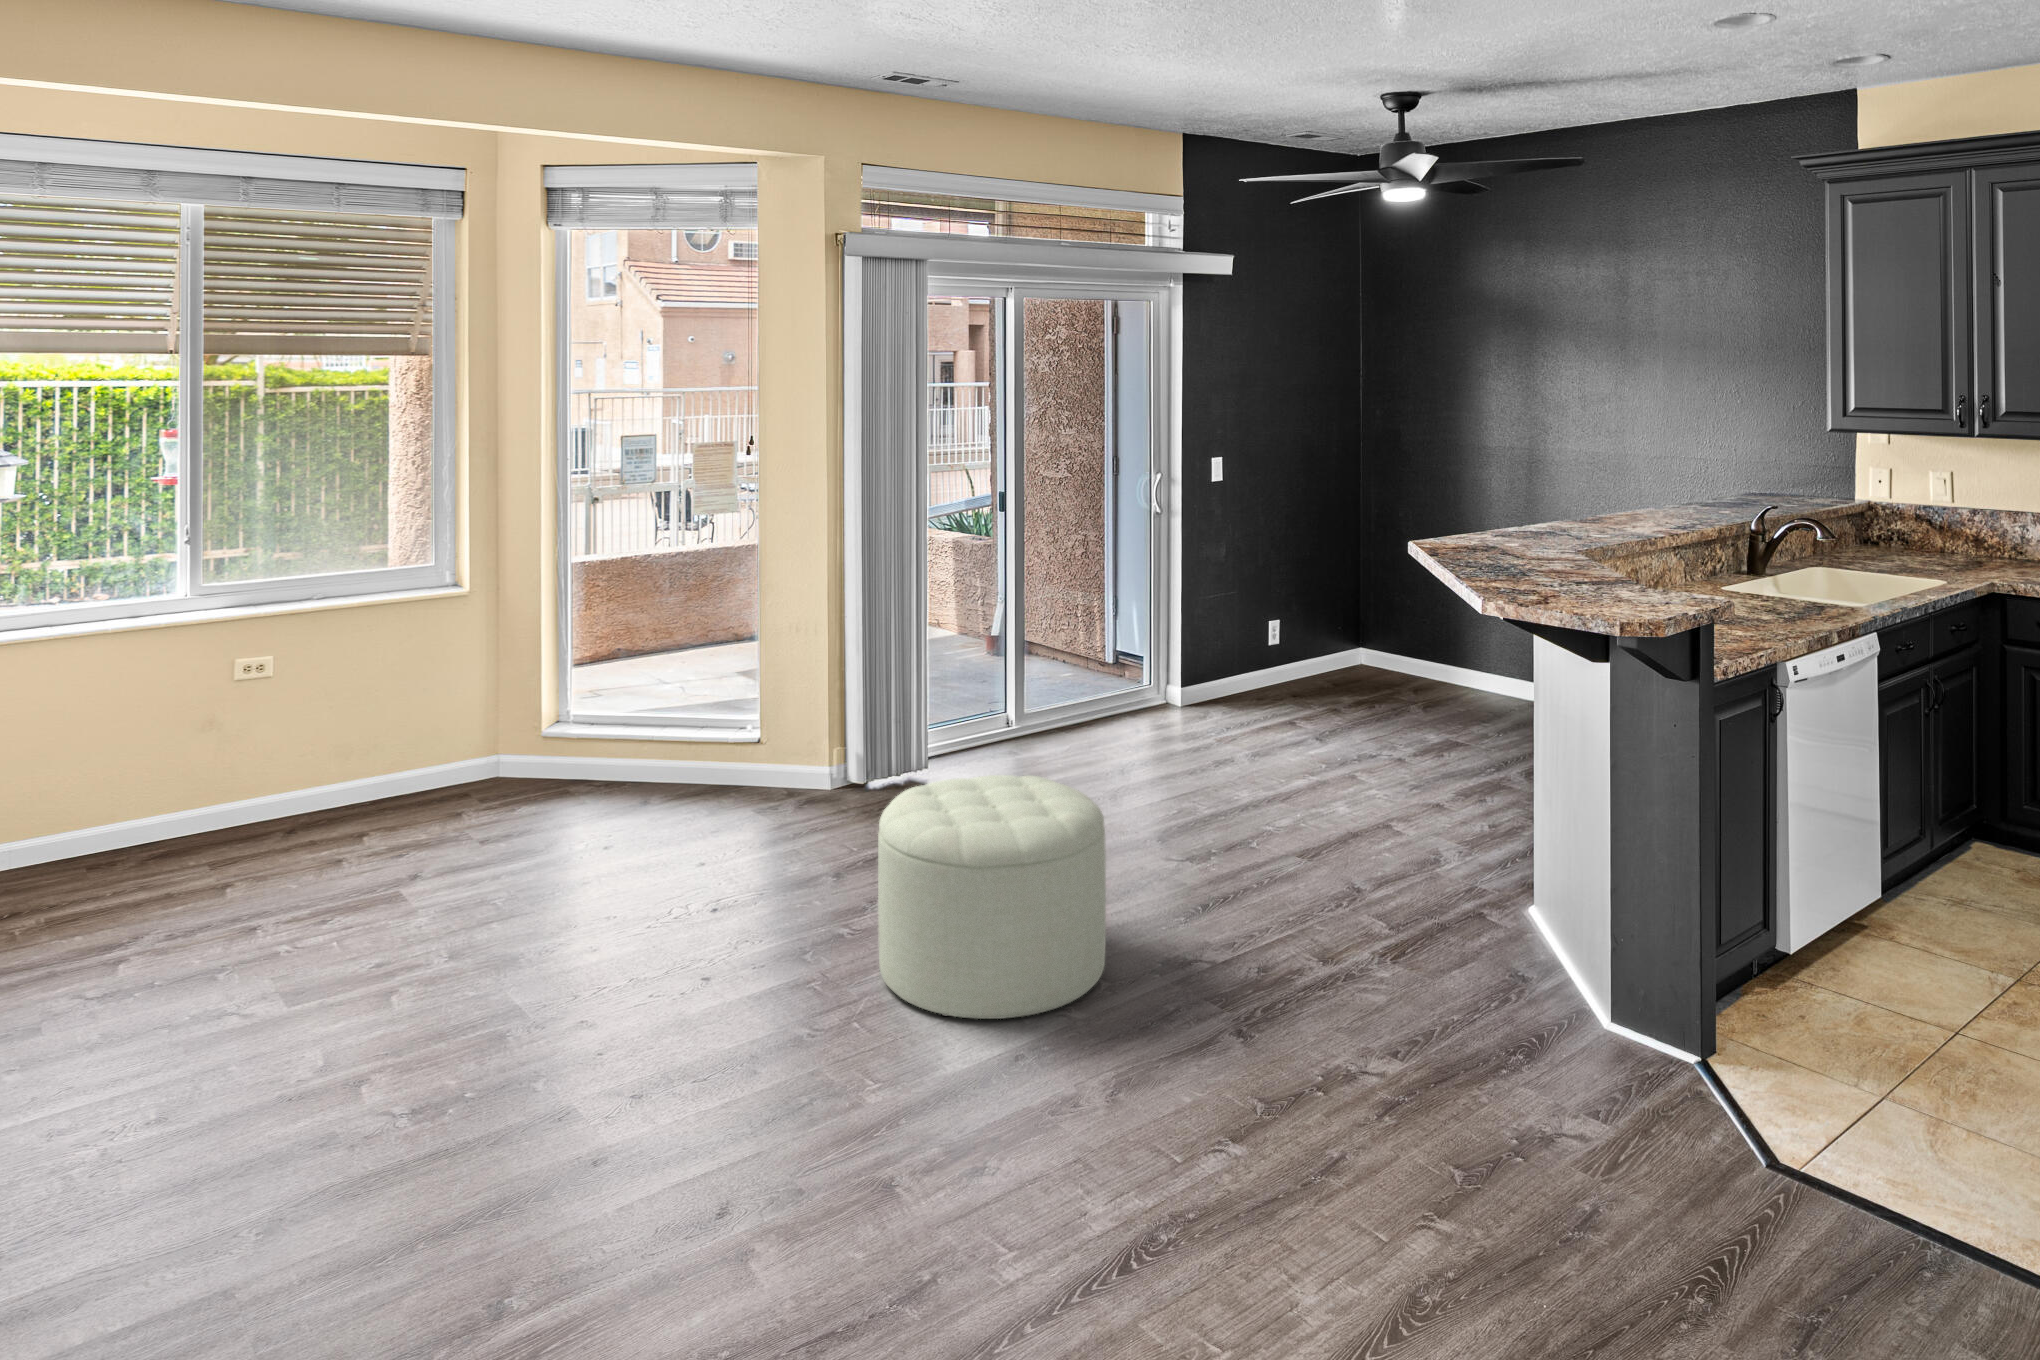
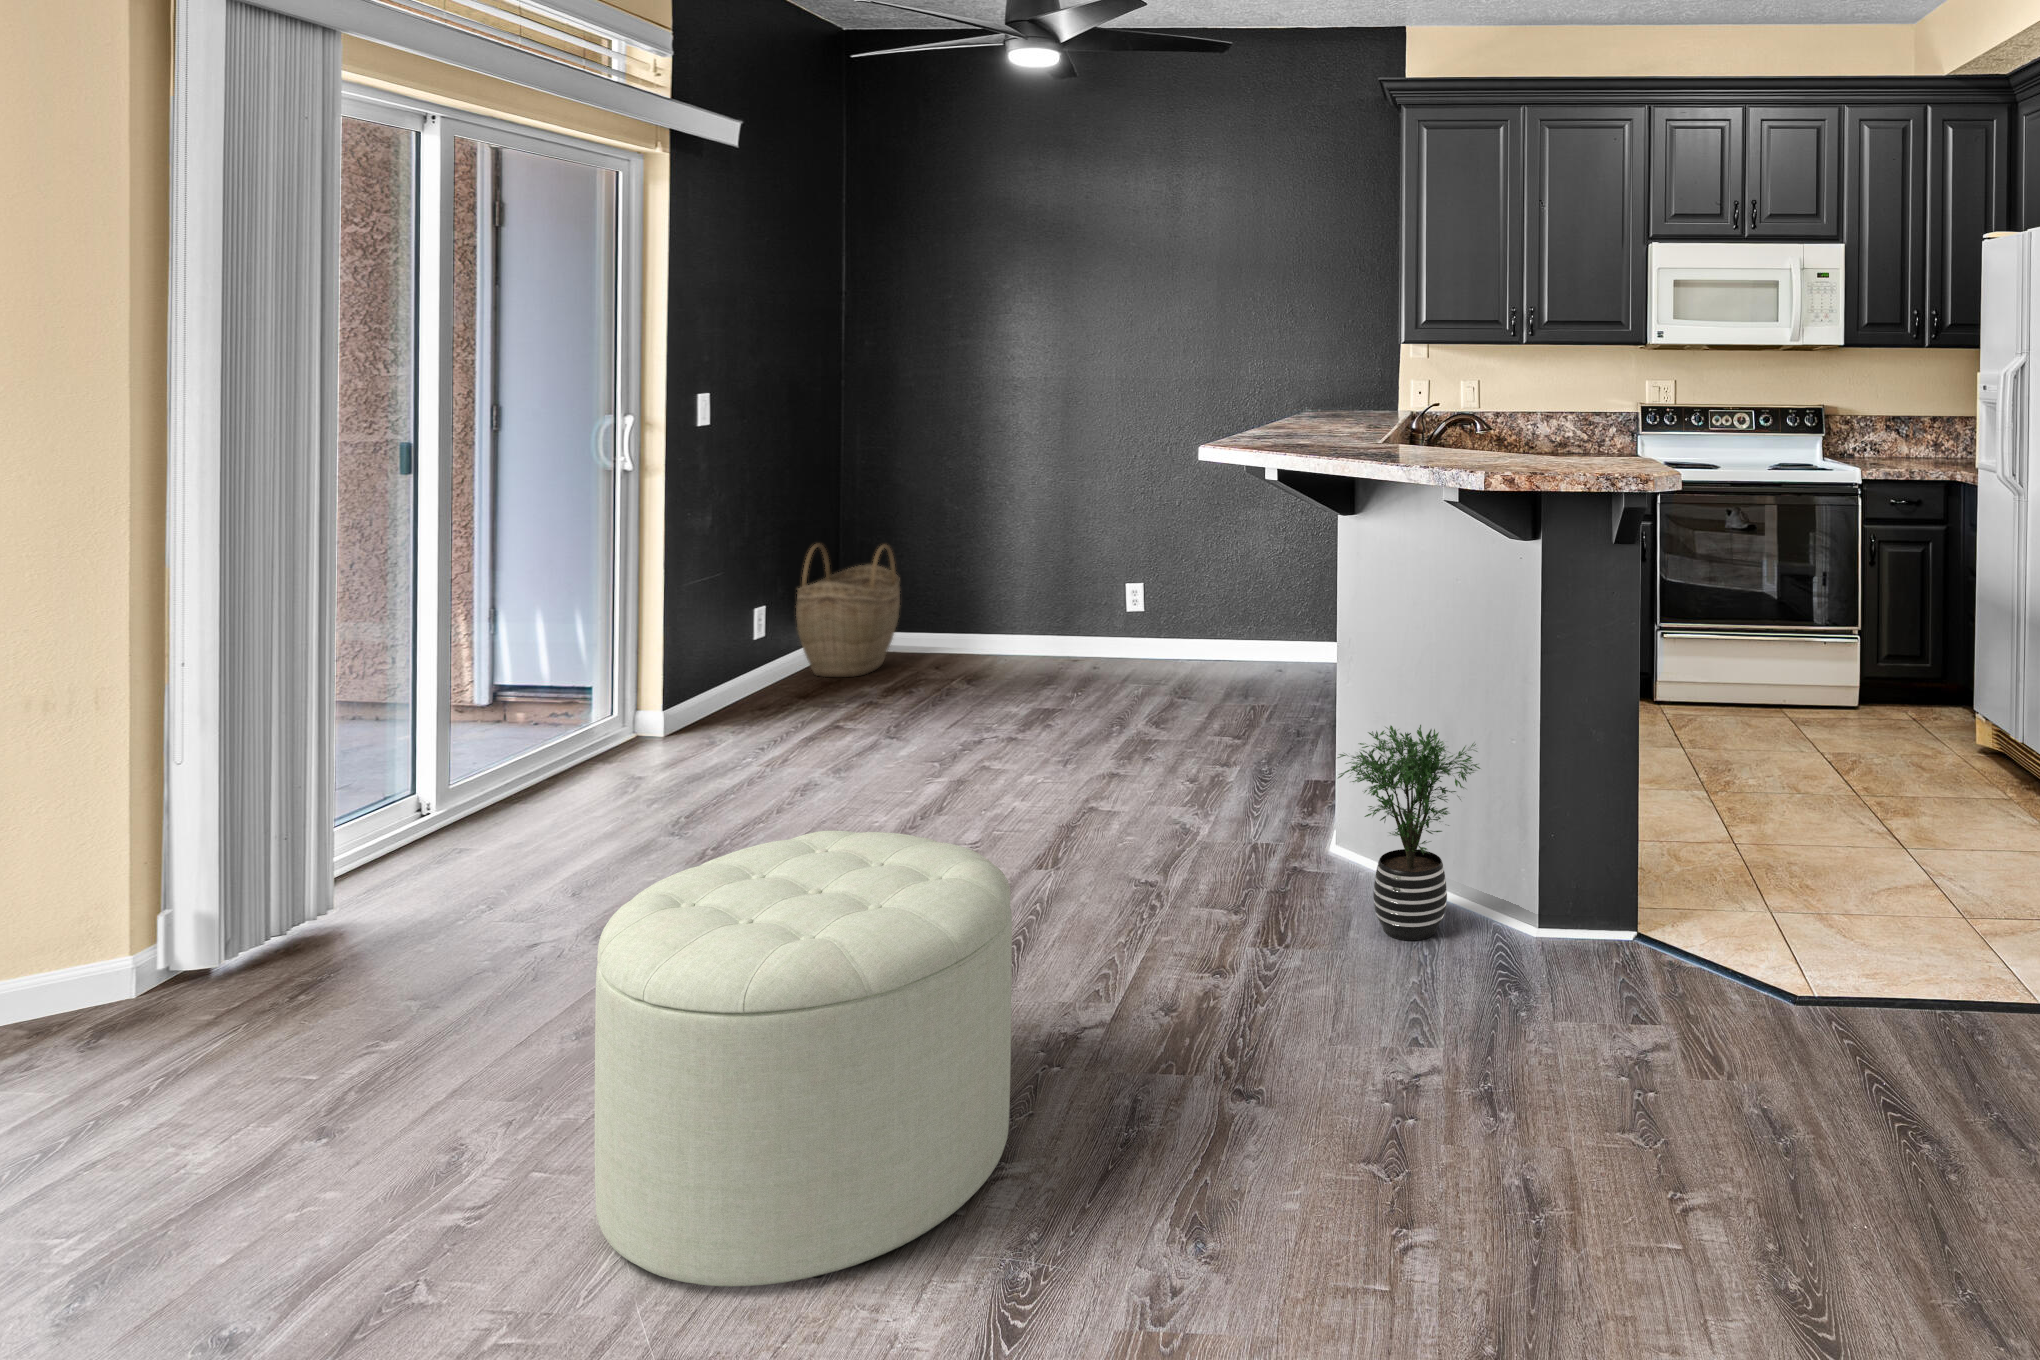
woven basket: none [1302,575,1391,688] -> present [796,544,900,677]
potted plant: none [1439,802,1572,993] -> present [1337,725,1480,940]

